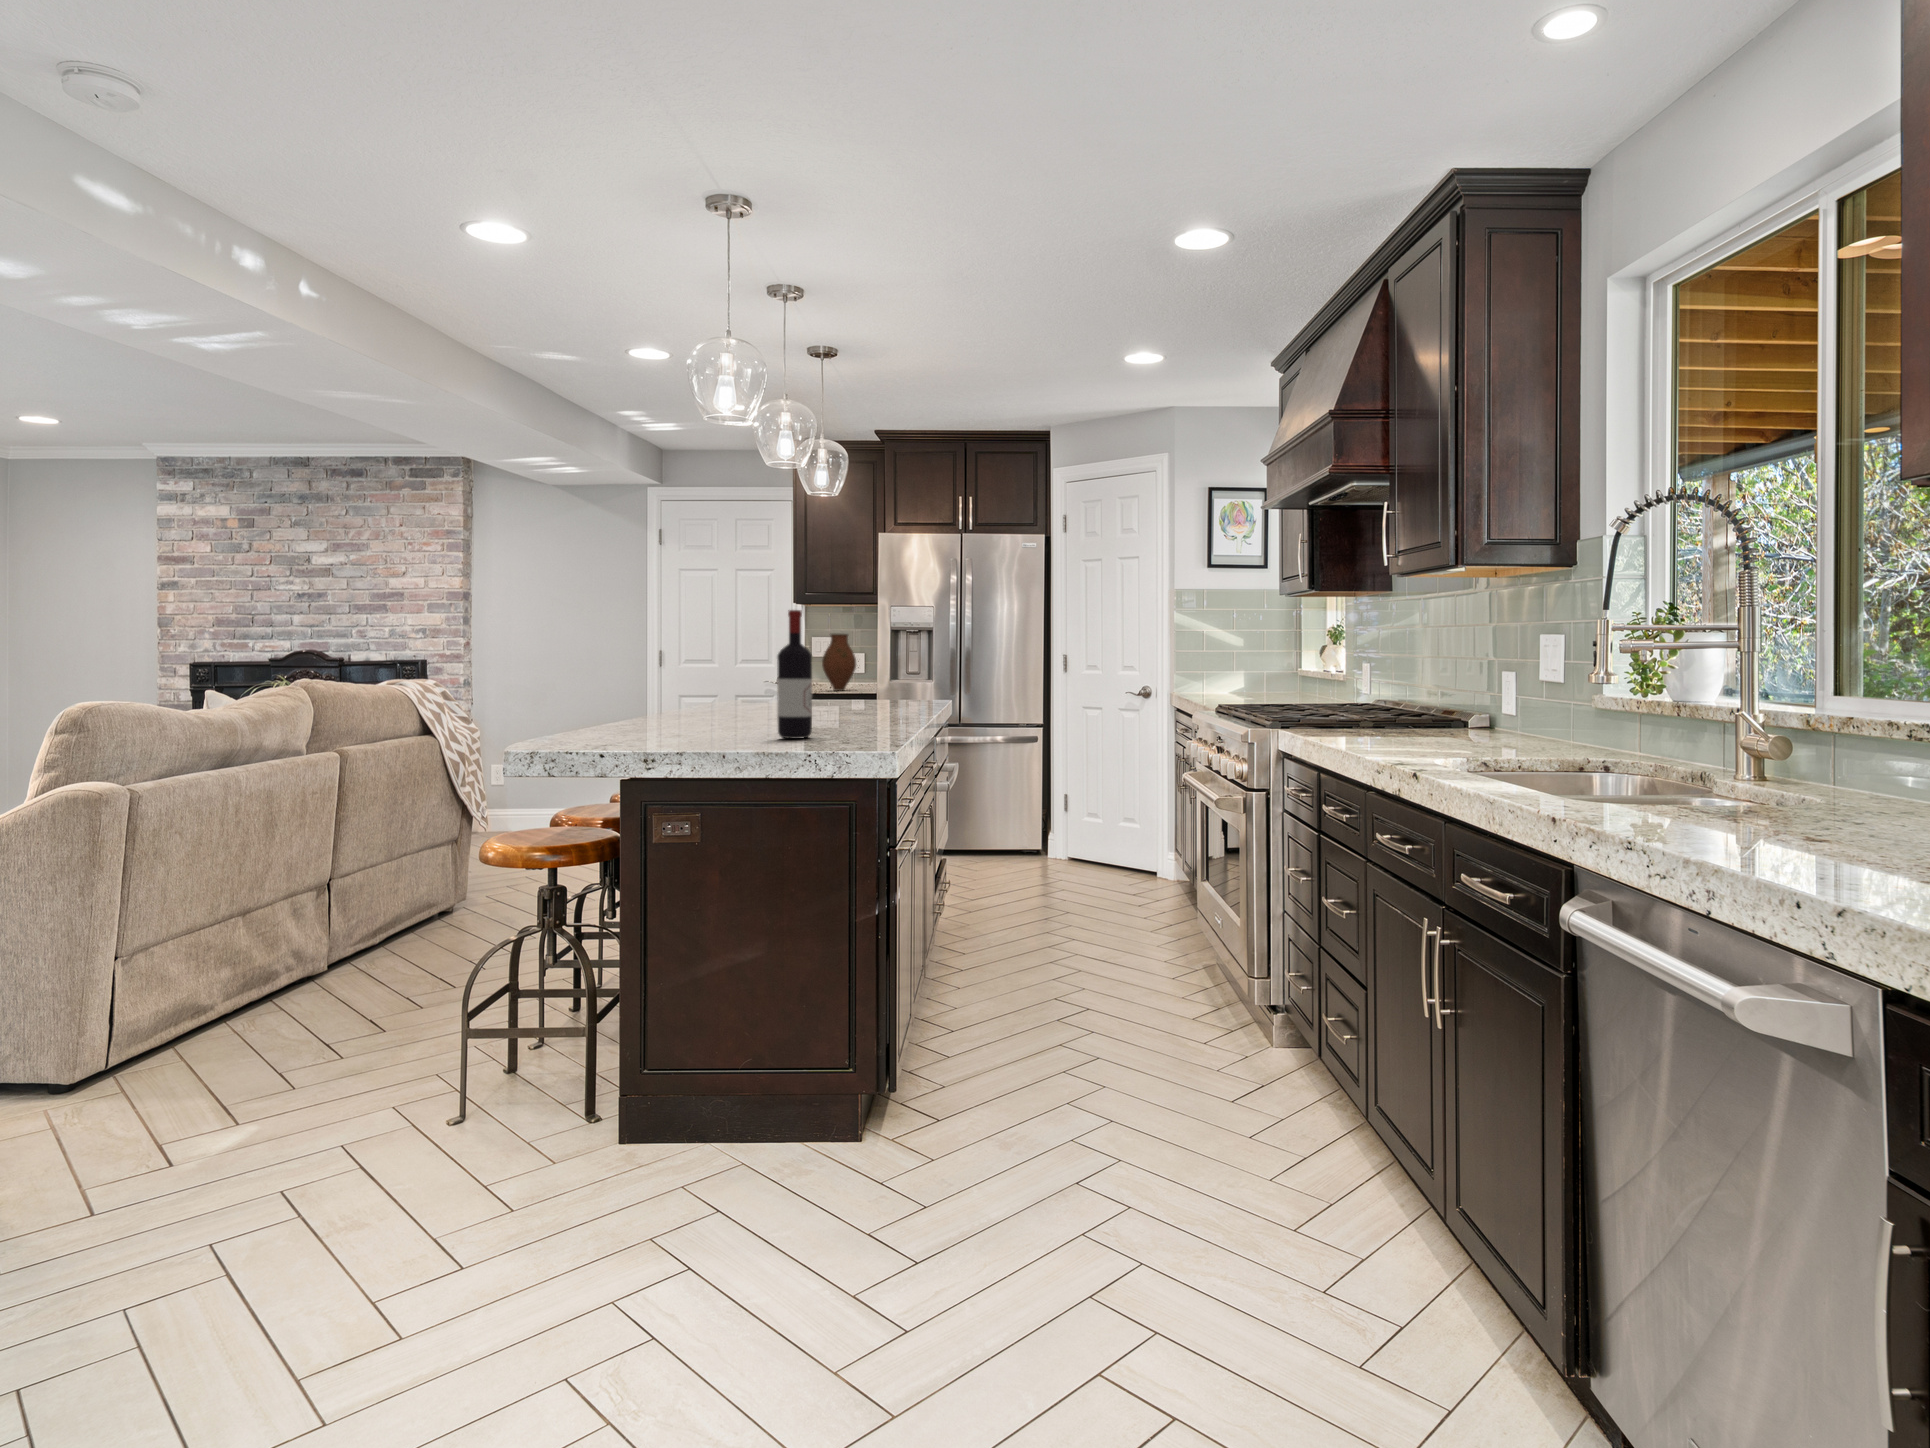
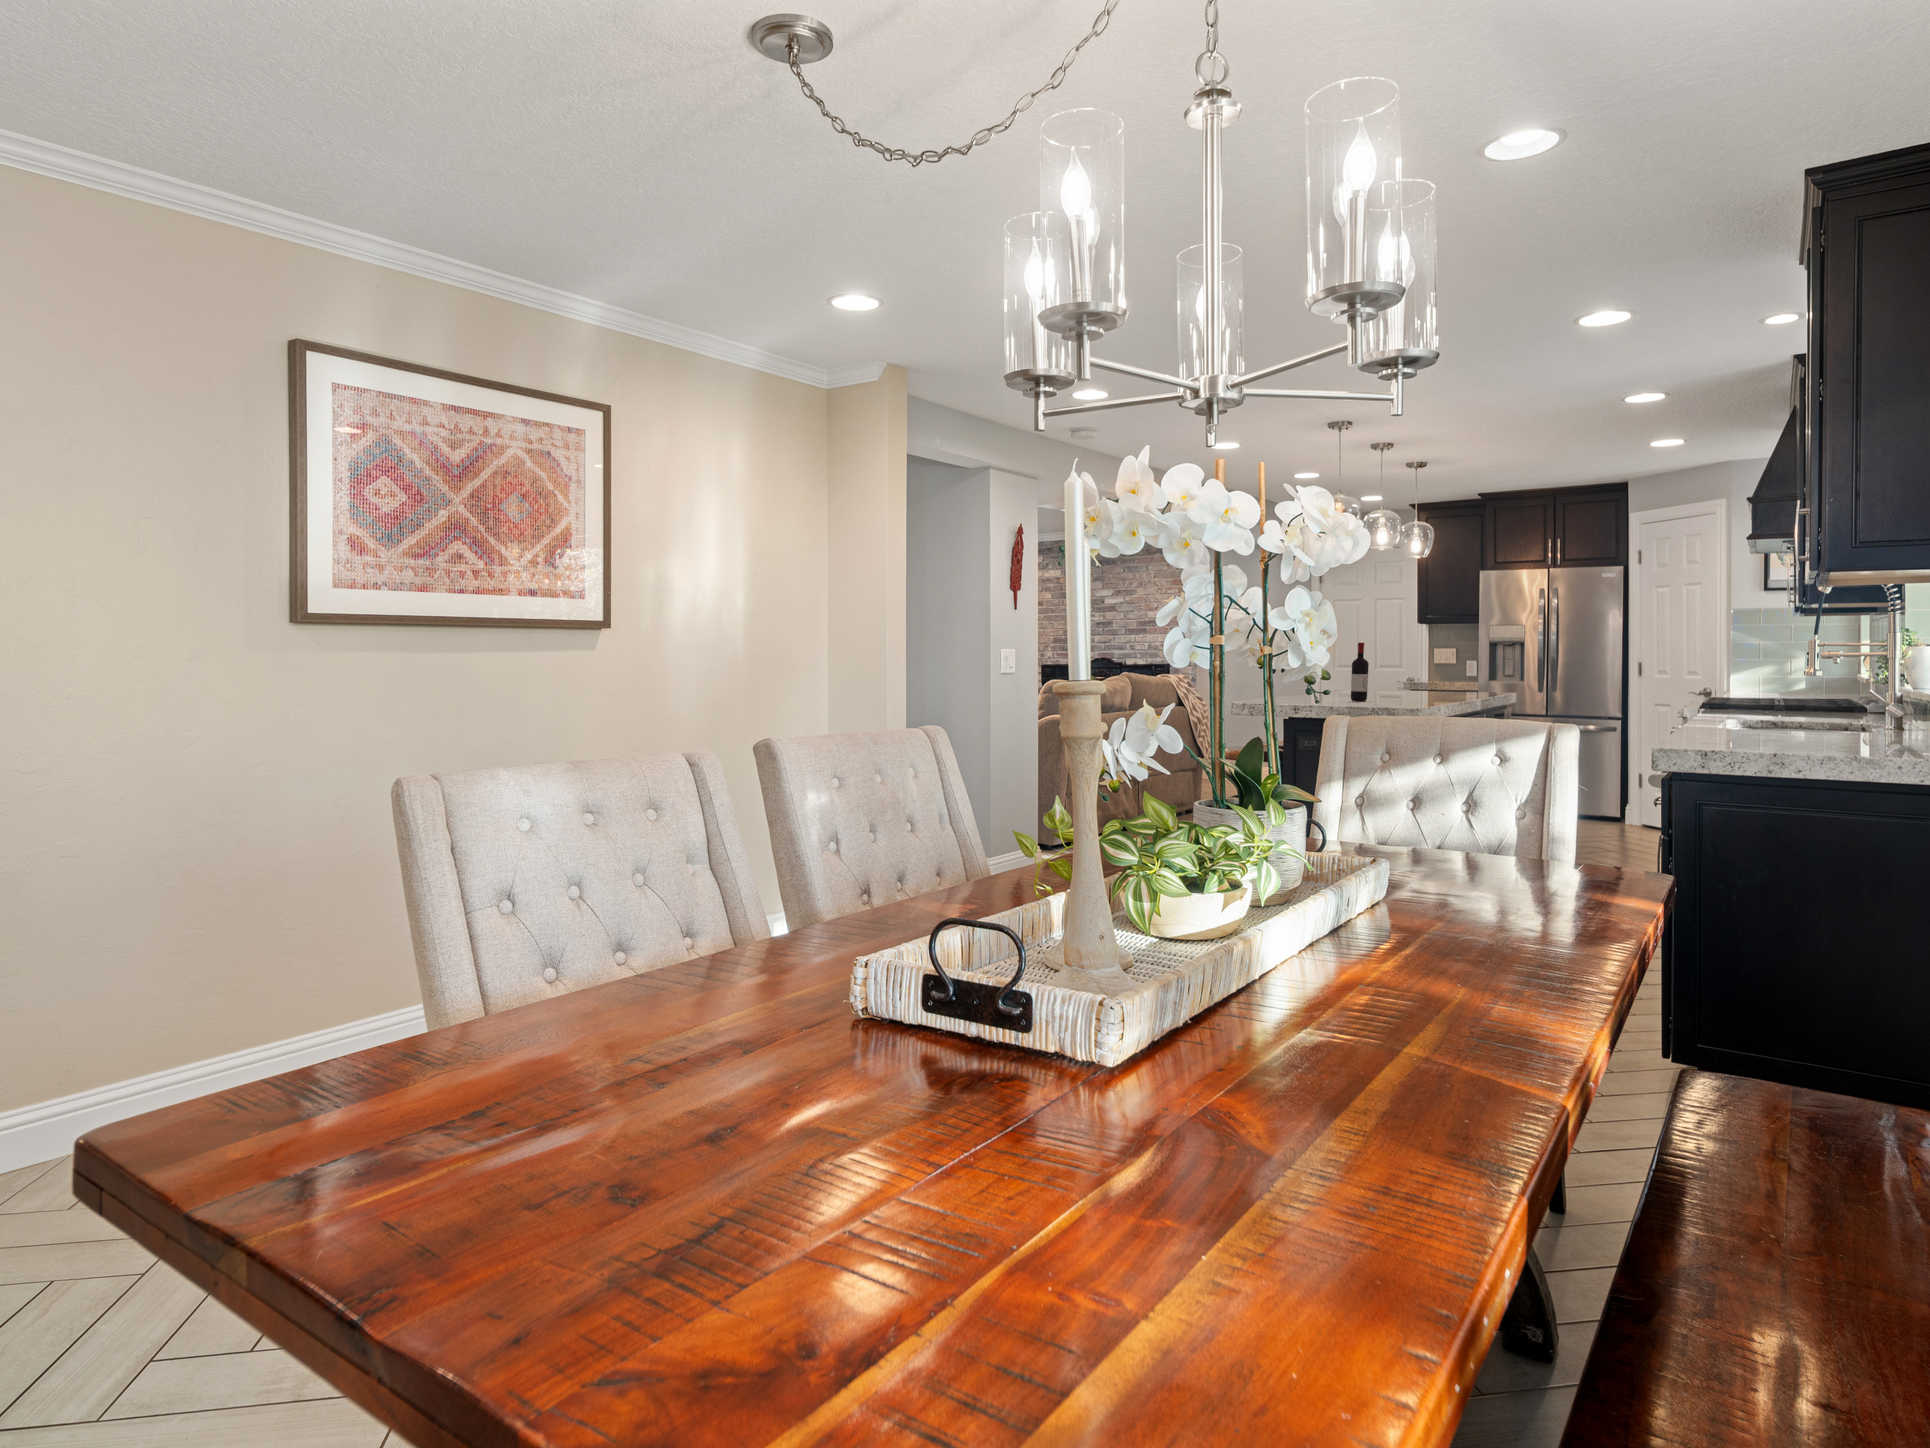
vase: present [822,634,856,691] -> none [1440,646,1469,689]

